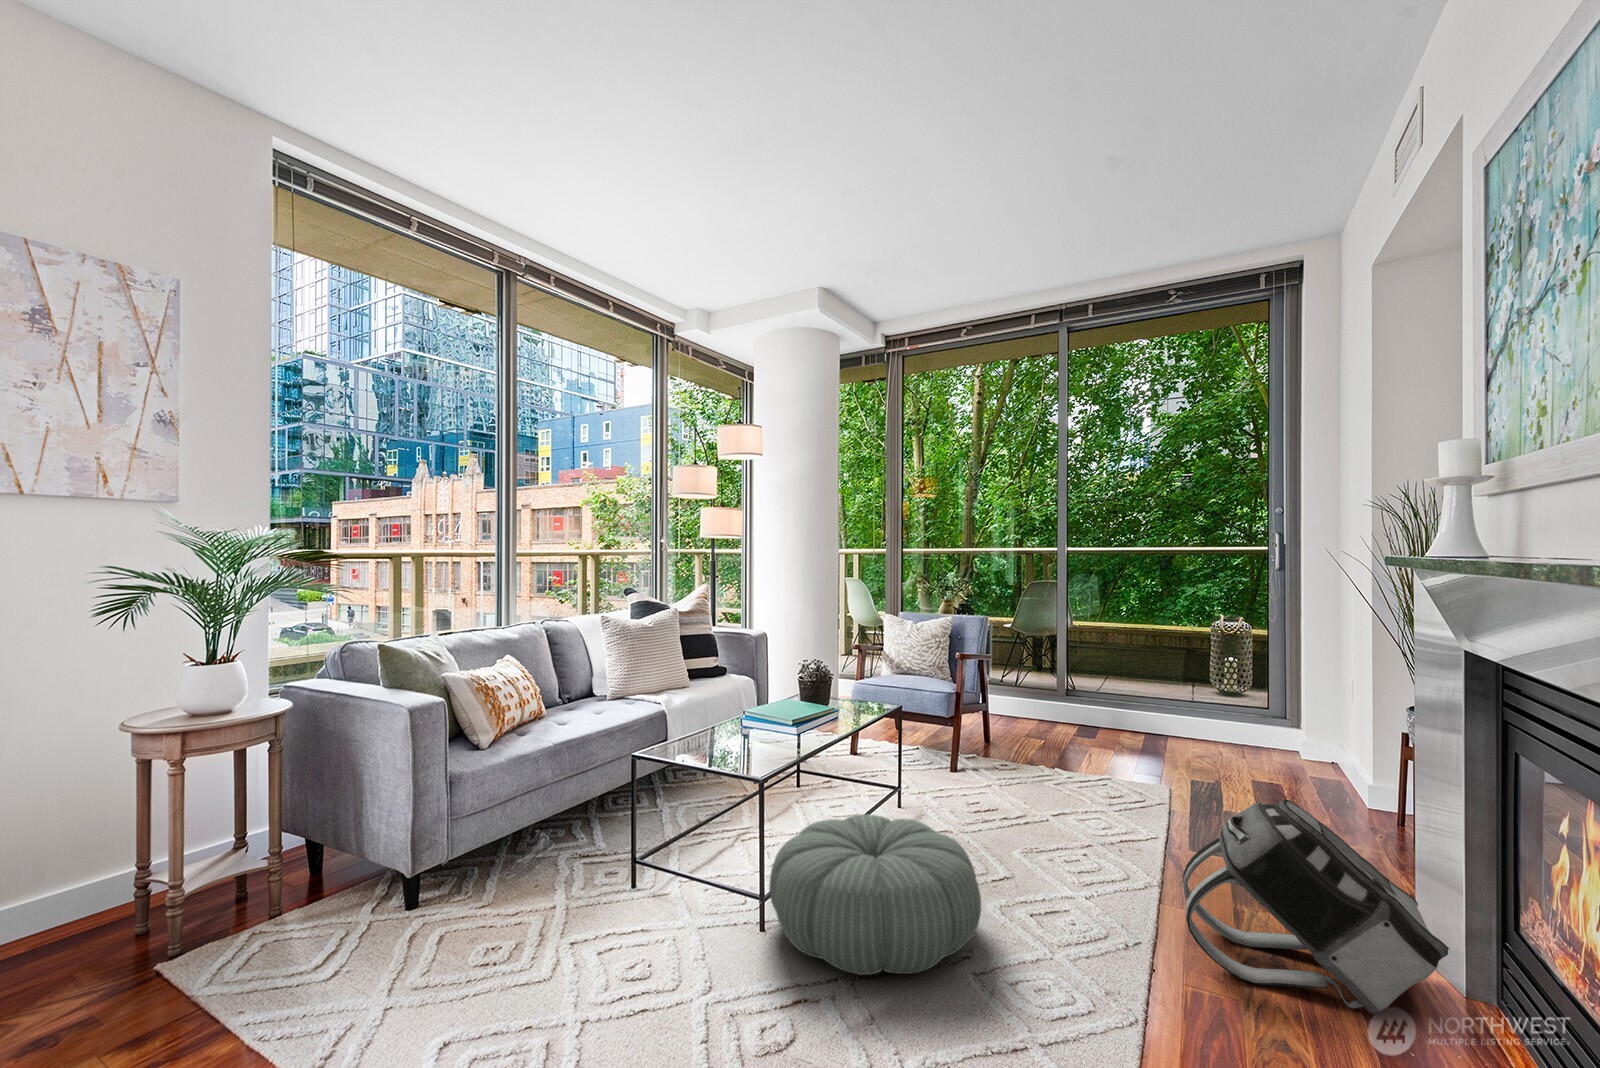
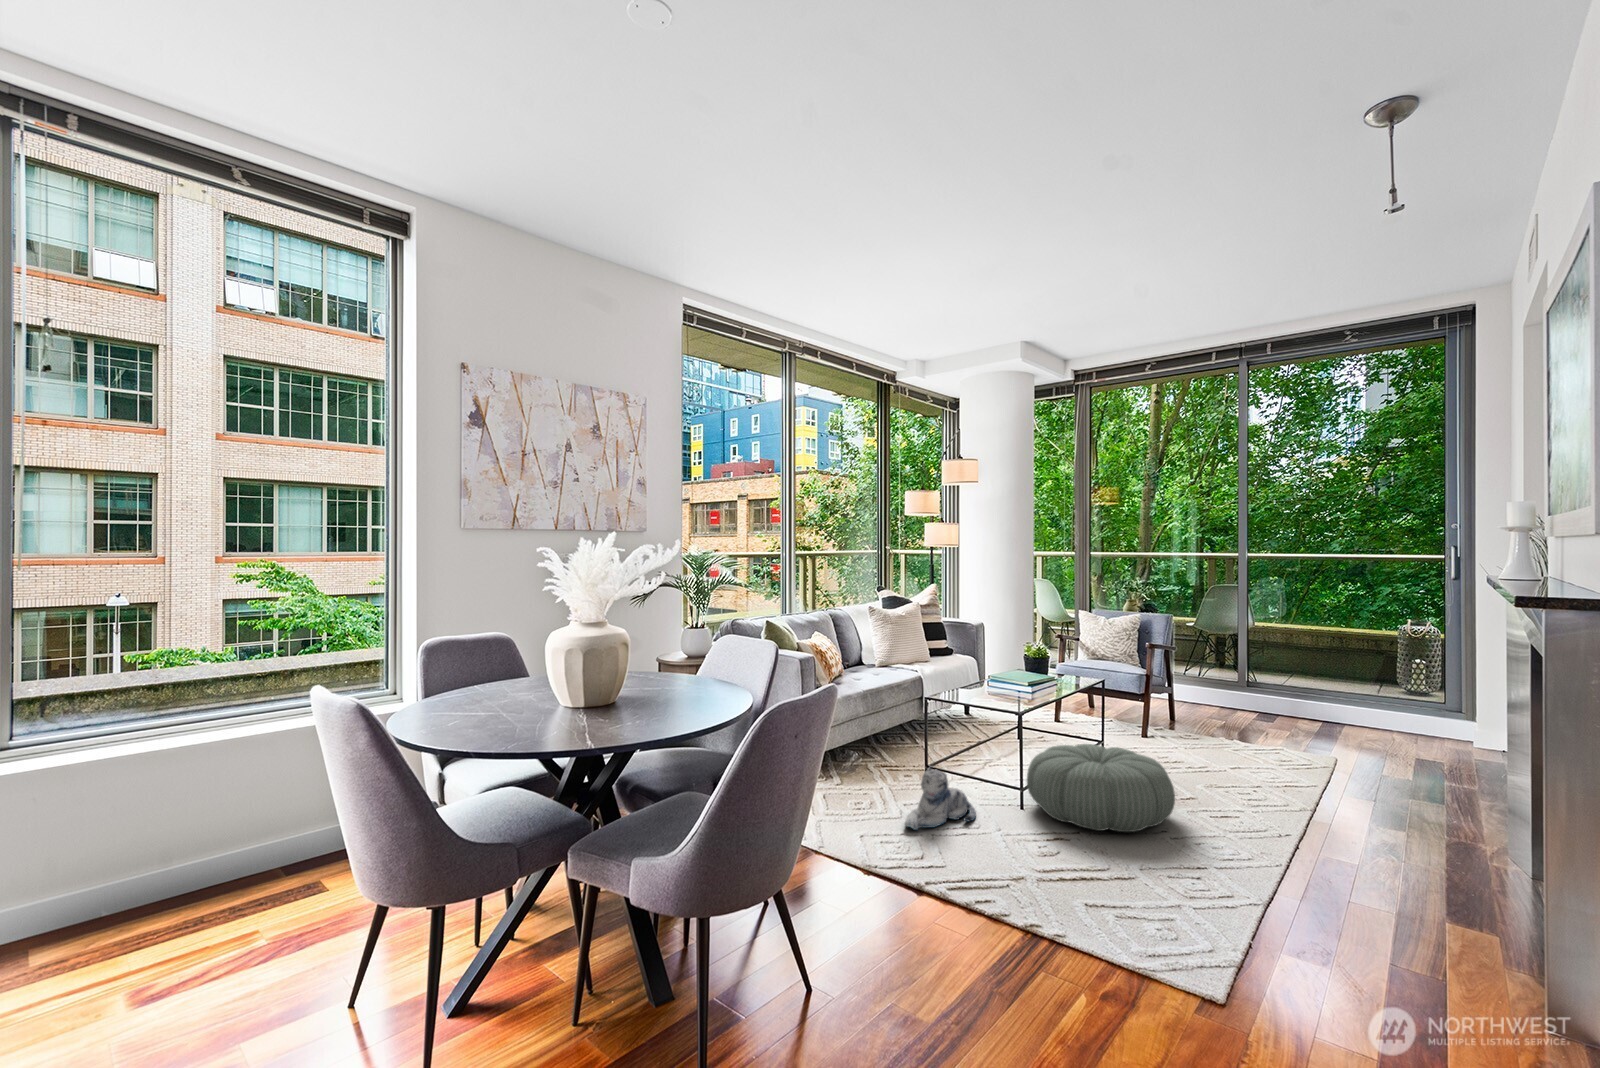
backpack: present [1183,800,1449,1014] -> none [1323,739,1508,873]
plush toy: none [544,888,686,1010] -> present [905,768,976,830]

